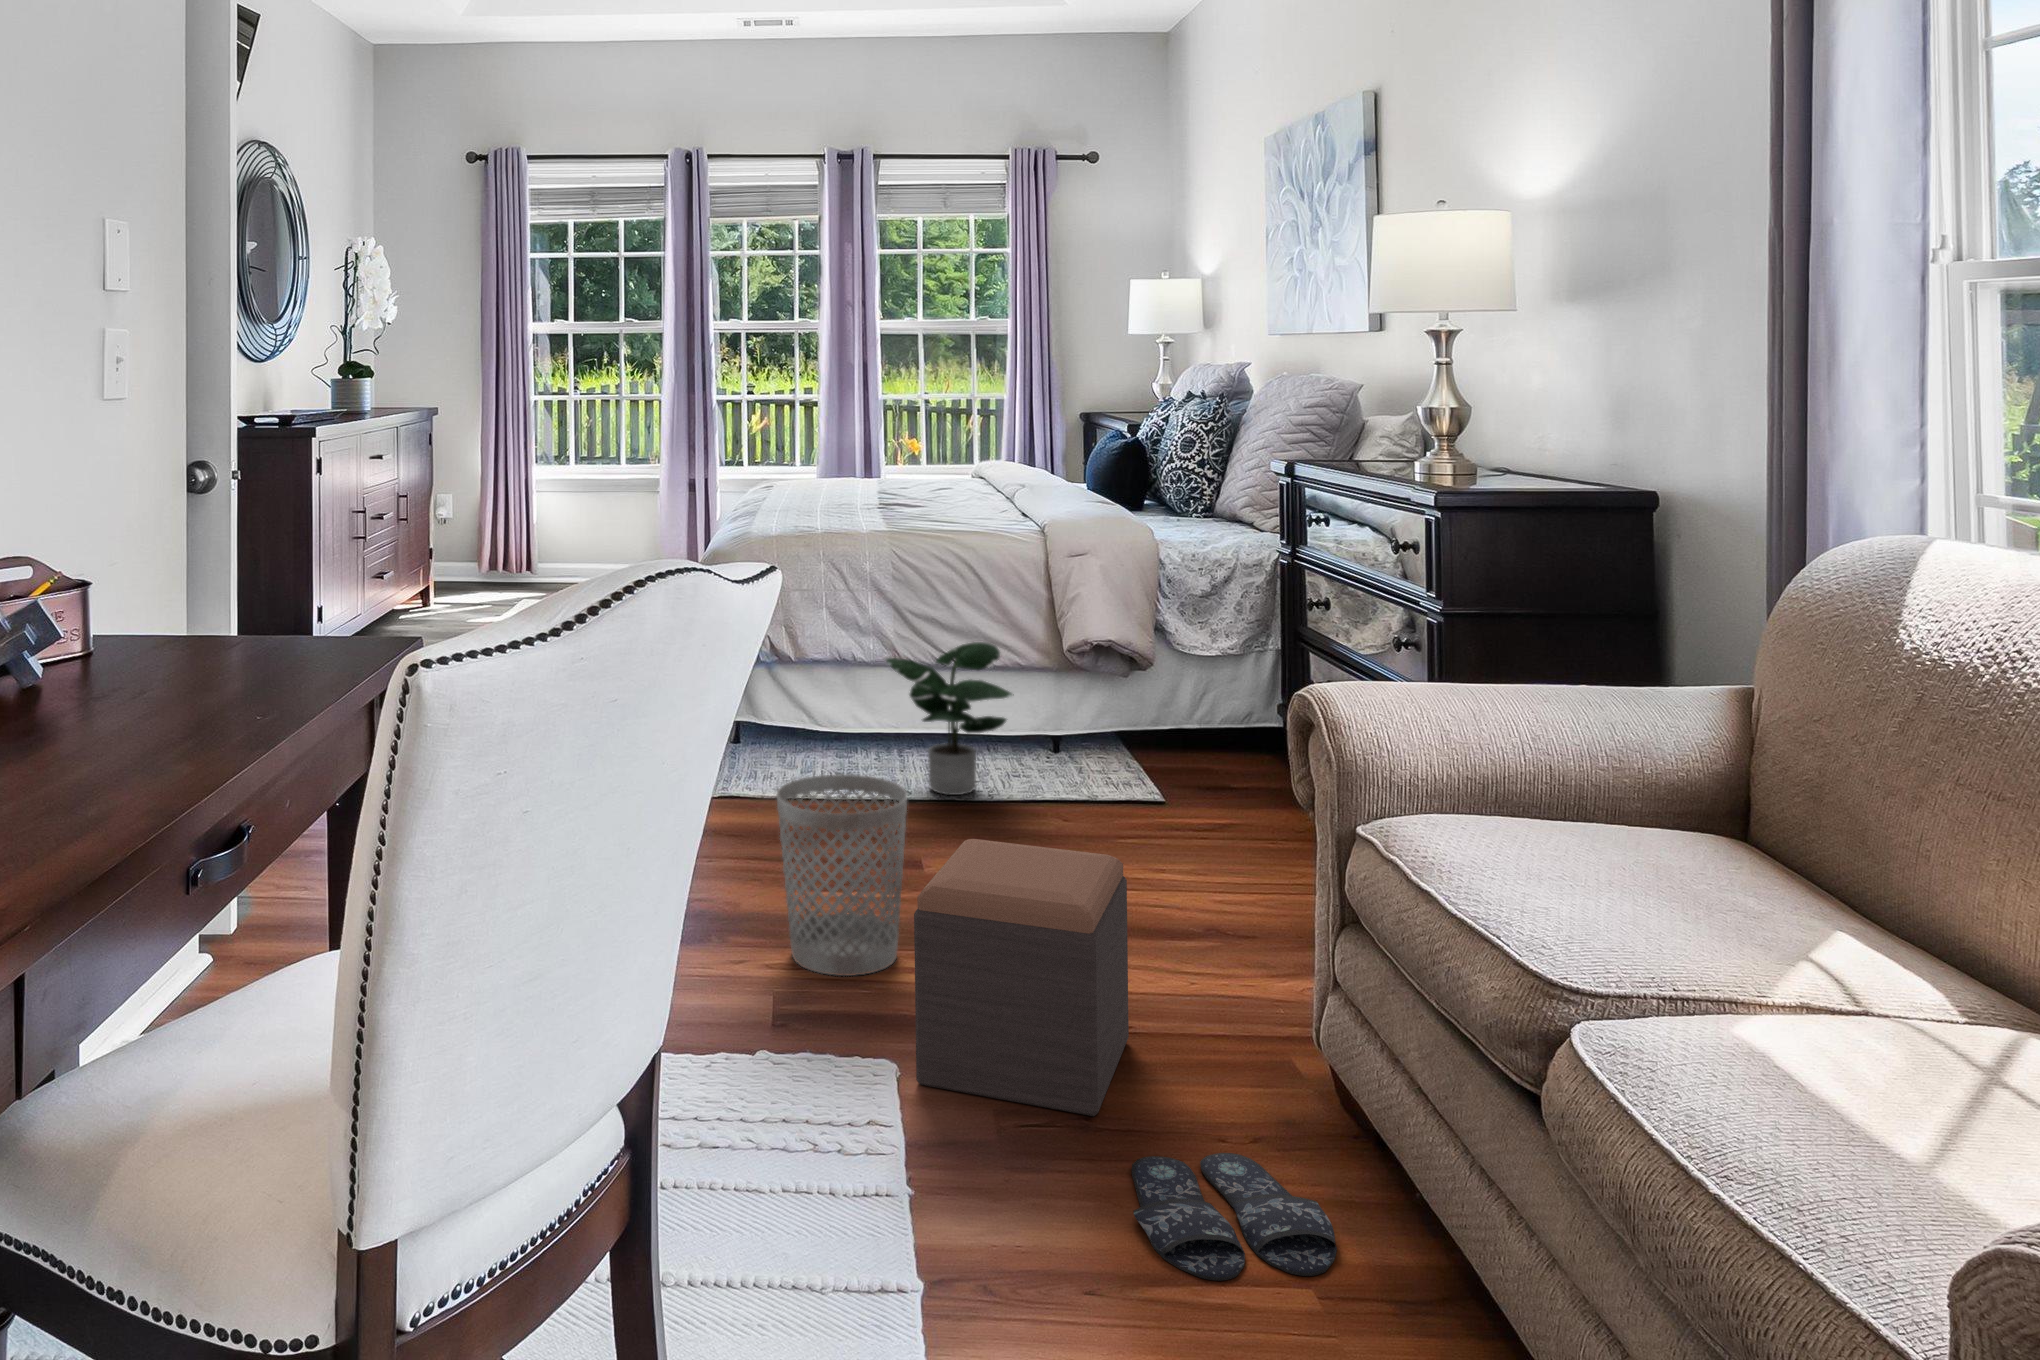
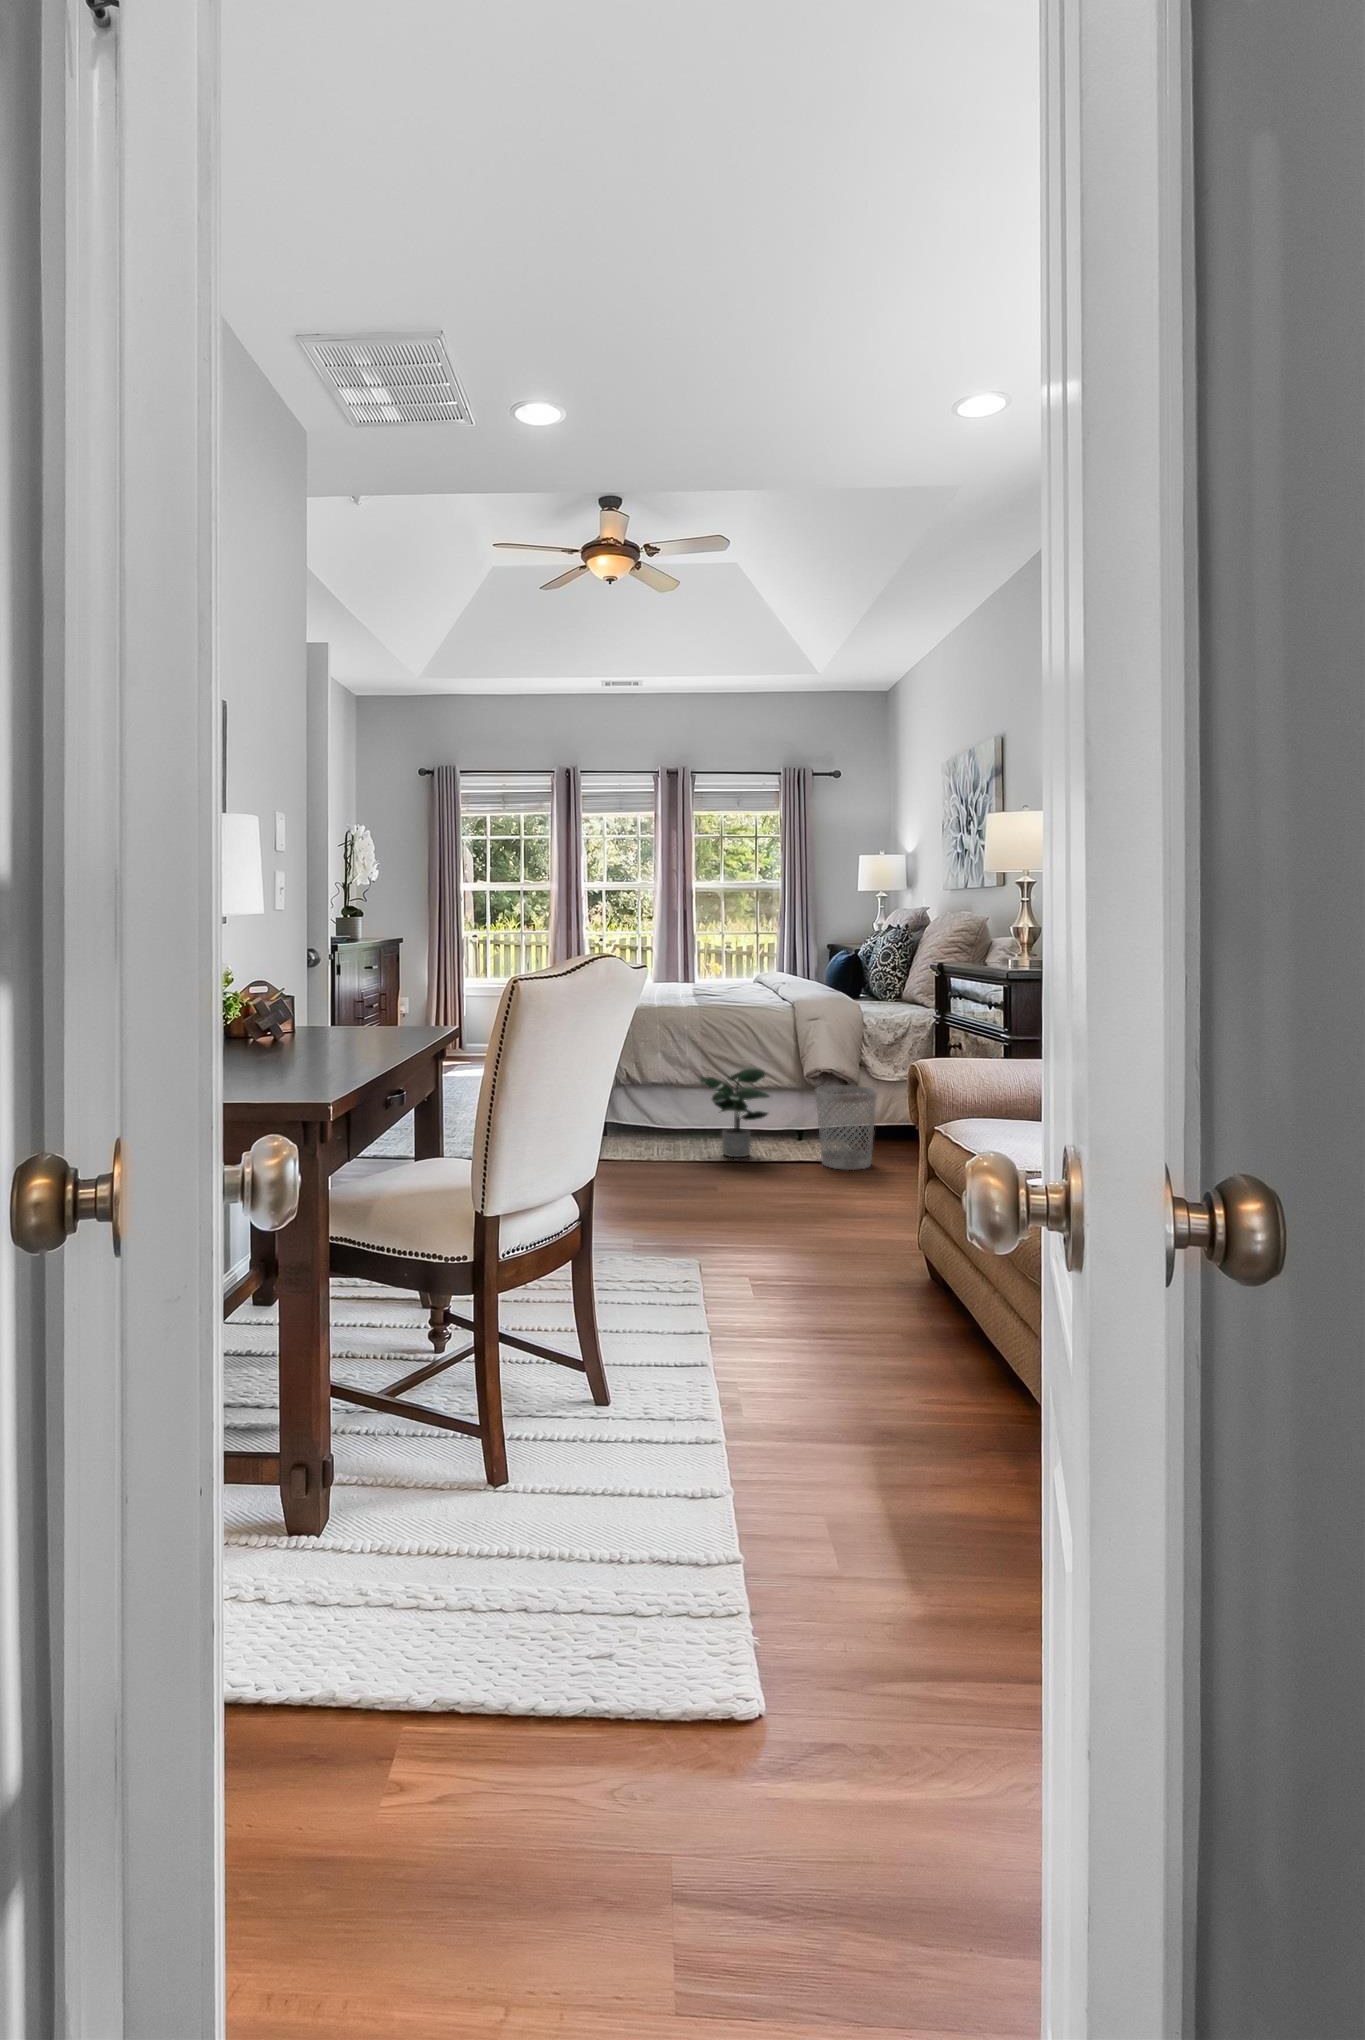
wastebasket: present [776,775,908,976] -> present [816,1085,877,1170]
footstool: present [914,839,1129,1116] -> none [711,1148,826,1281]
slippers: present [1132,1153,1337,1281] -> none [819,1292,918,1333]

